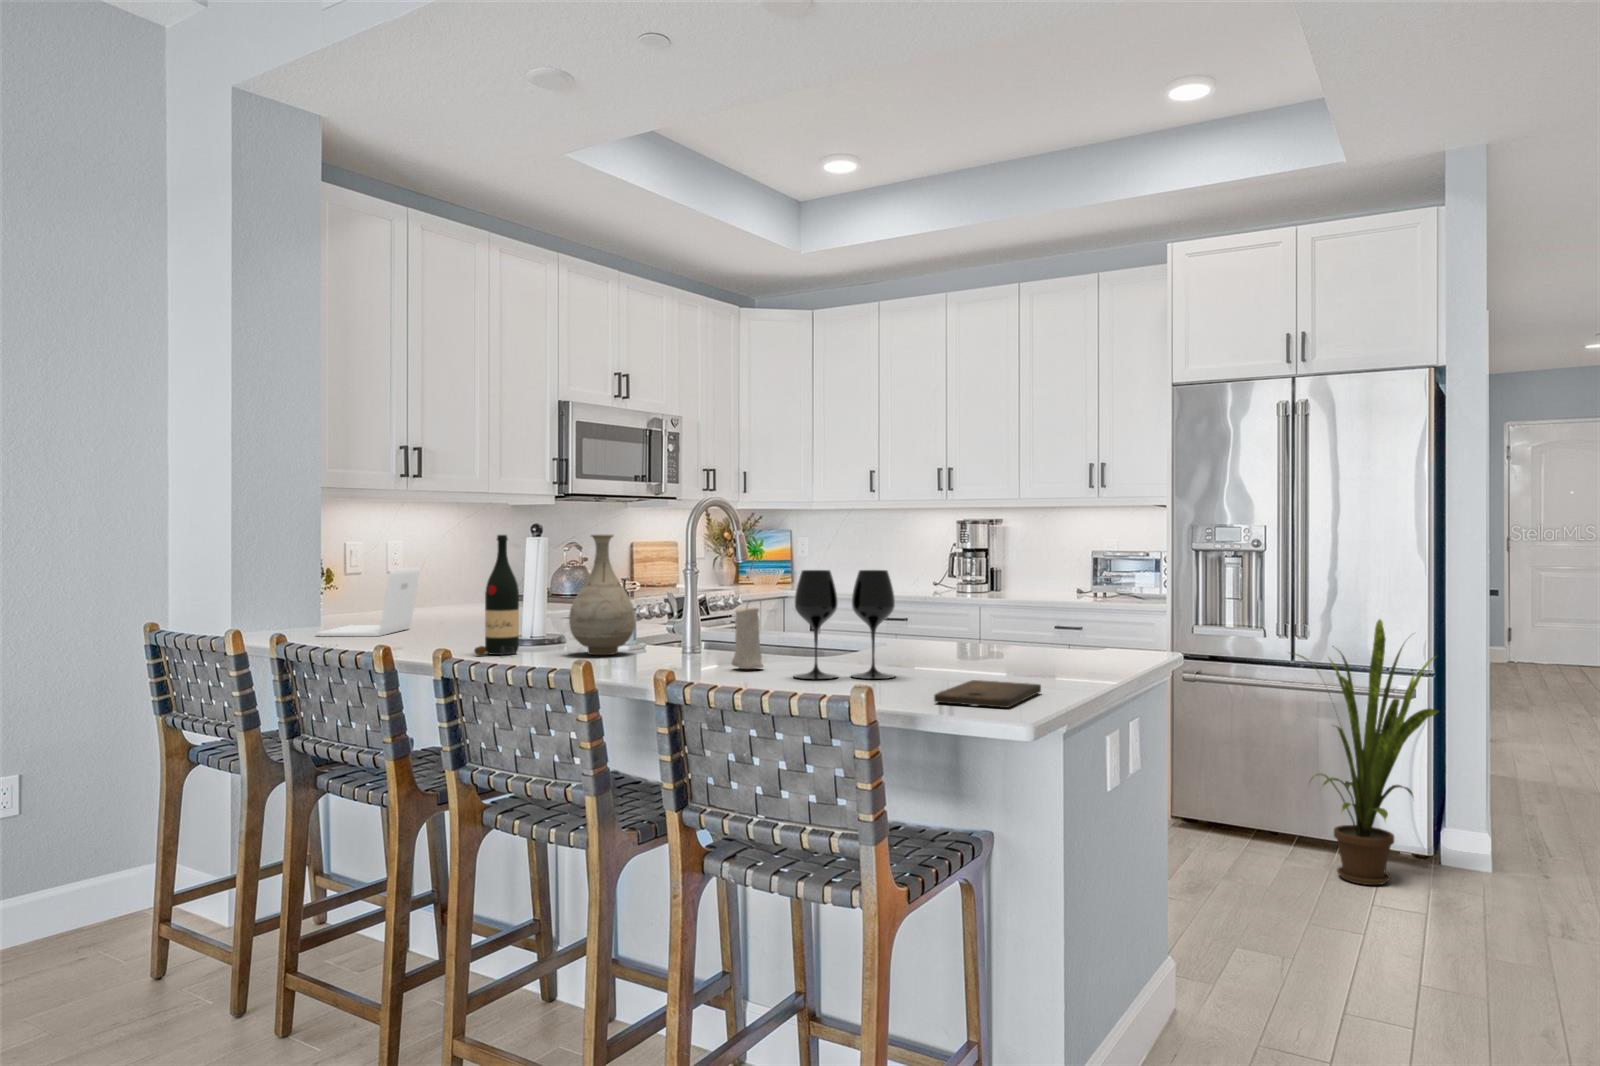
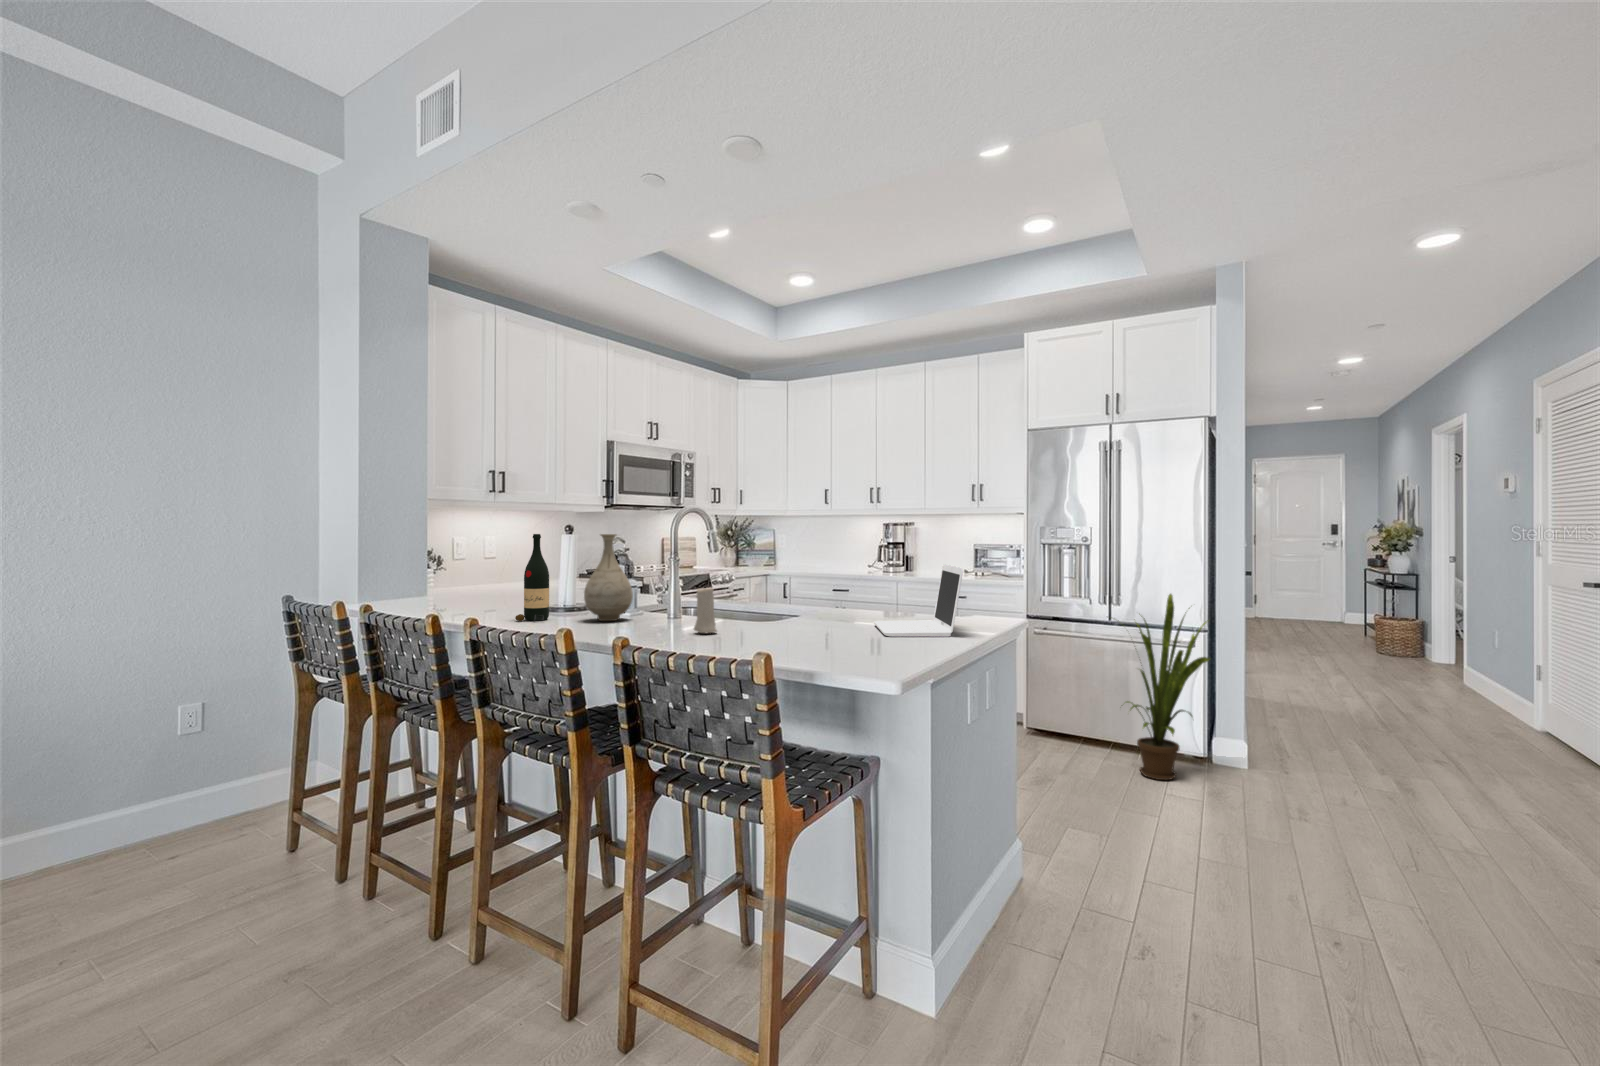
laptop: present [316,567,420,636] -> present [874,564,963,637]
wine glass: present [794,570,895,679] -> none [735,561,810,642]
cutting board: present [934,680,1041,708] -> none [828,645,911,668]

